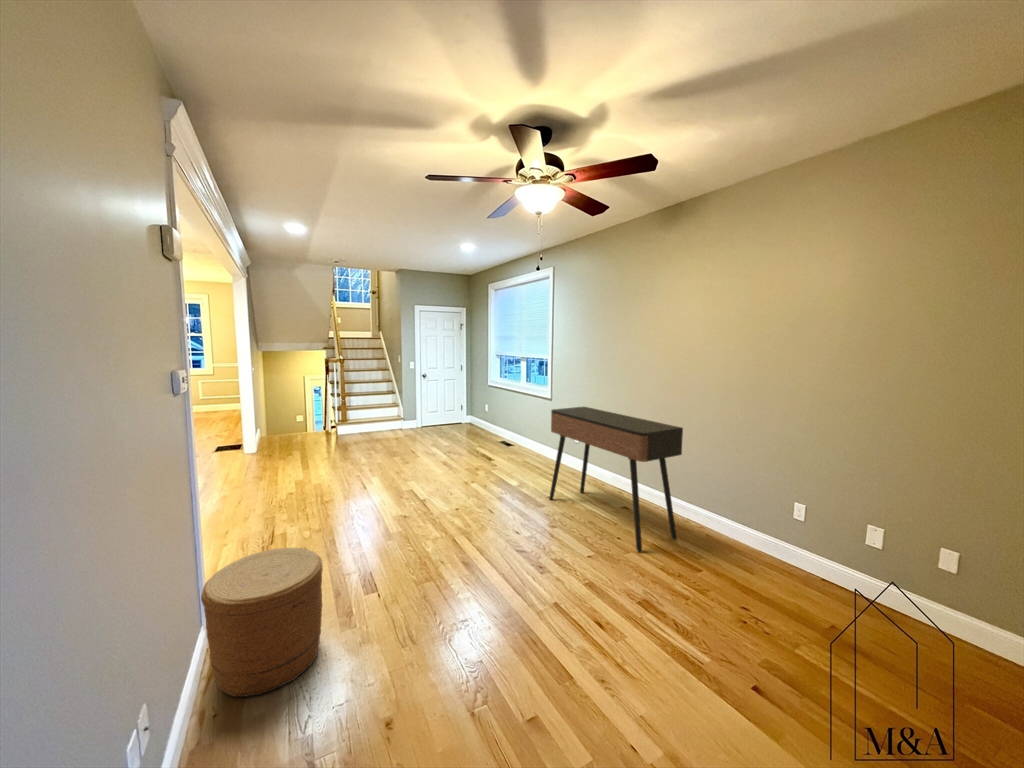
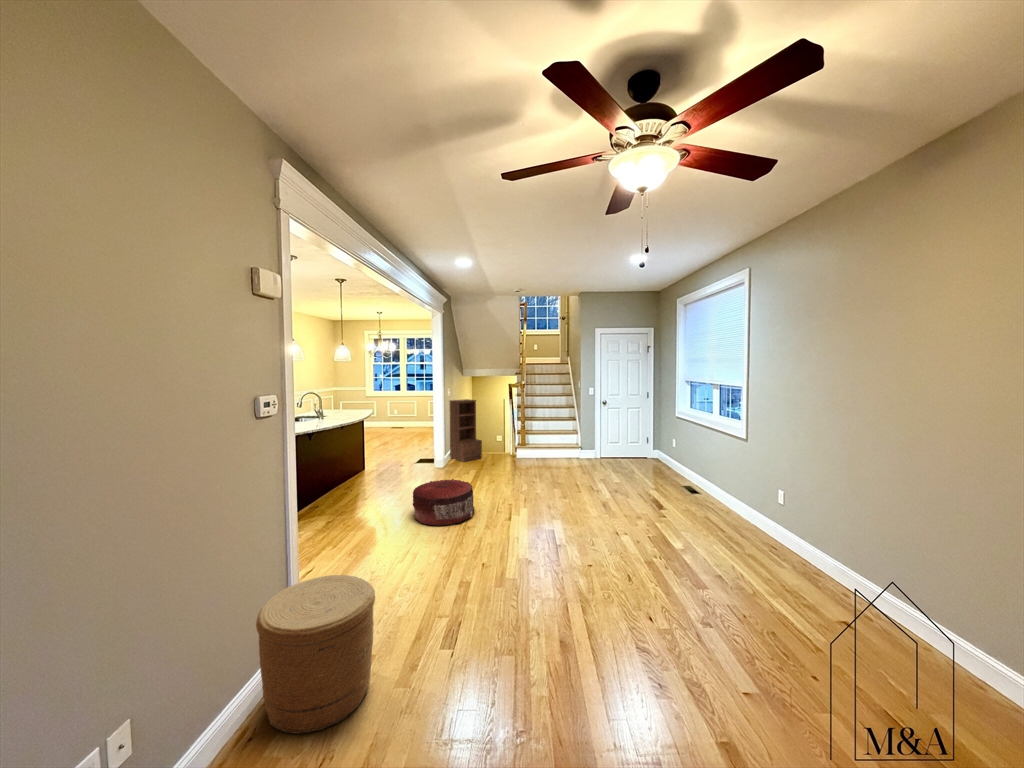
bookshelf: none [254,376,298,445] -> present [450,399,482,462]
console table: present [549,407,683,551] -> none [719,456,961,722]
pouf: none [253,459,326,508] -> present [413,479,474,525]

